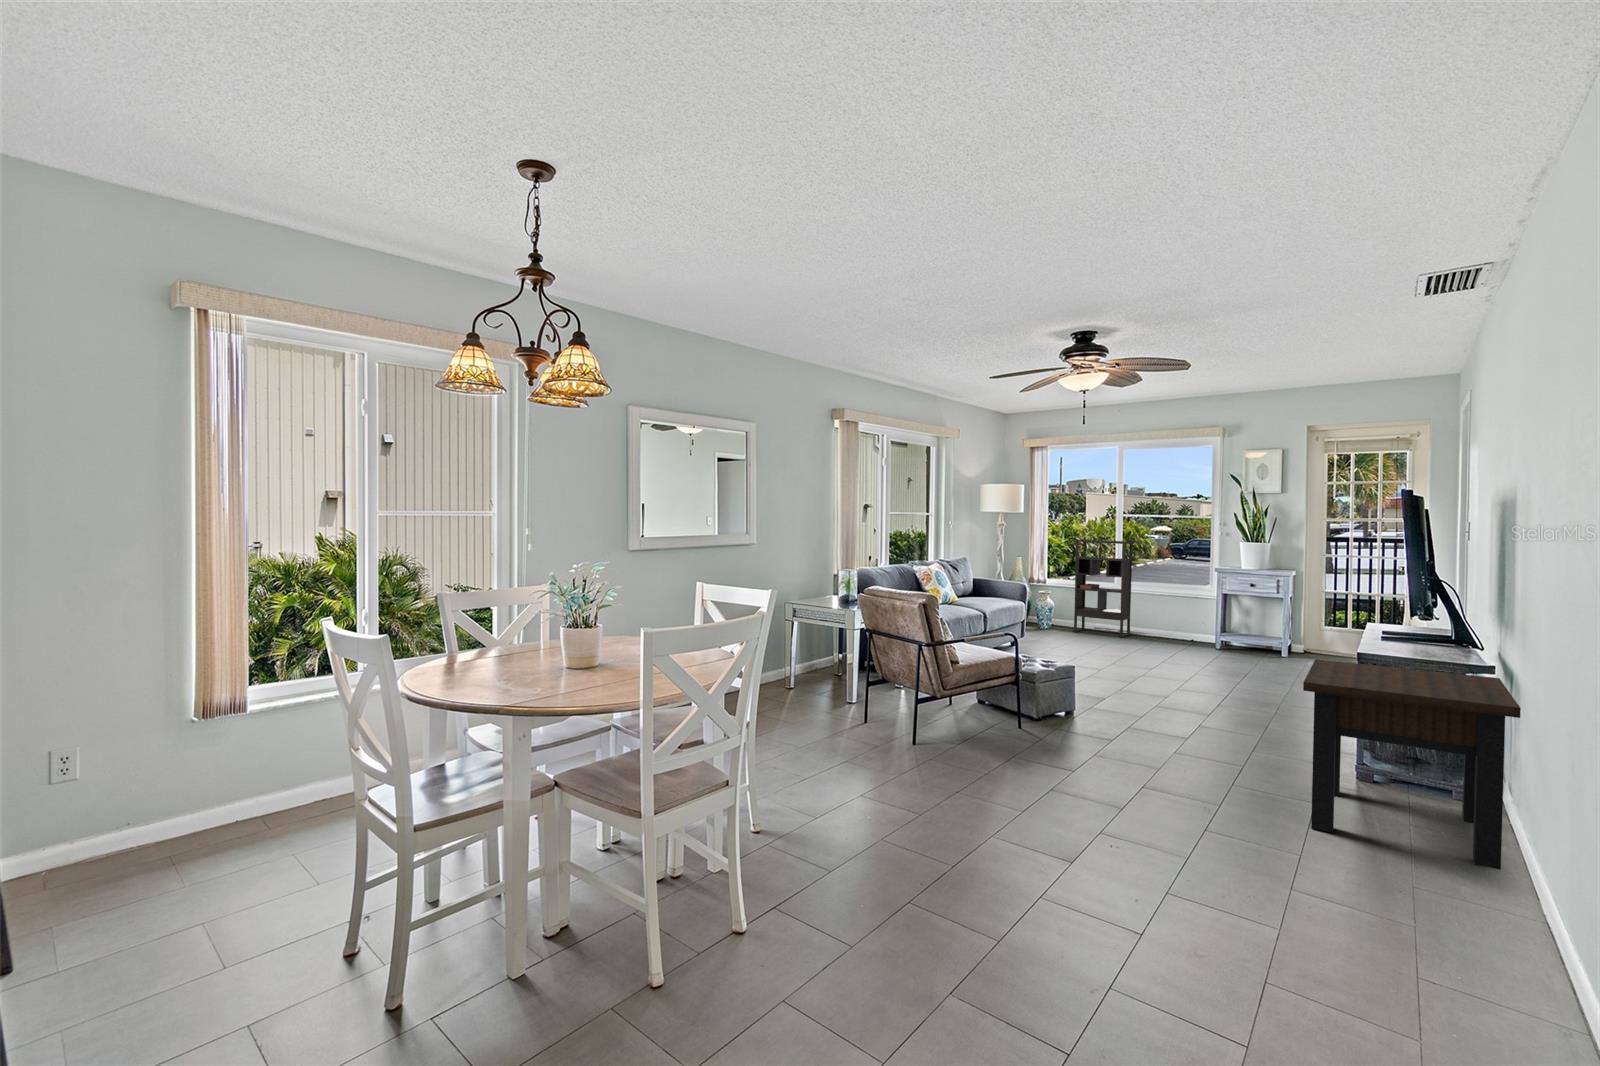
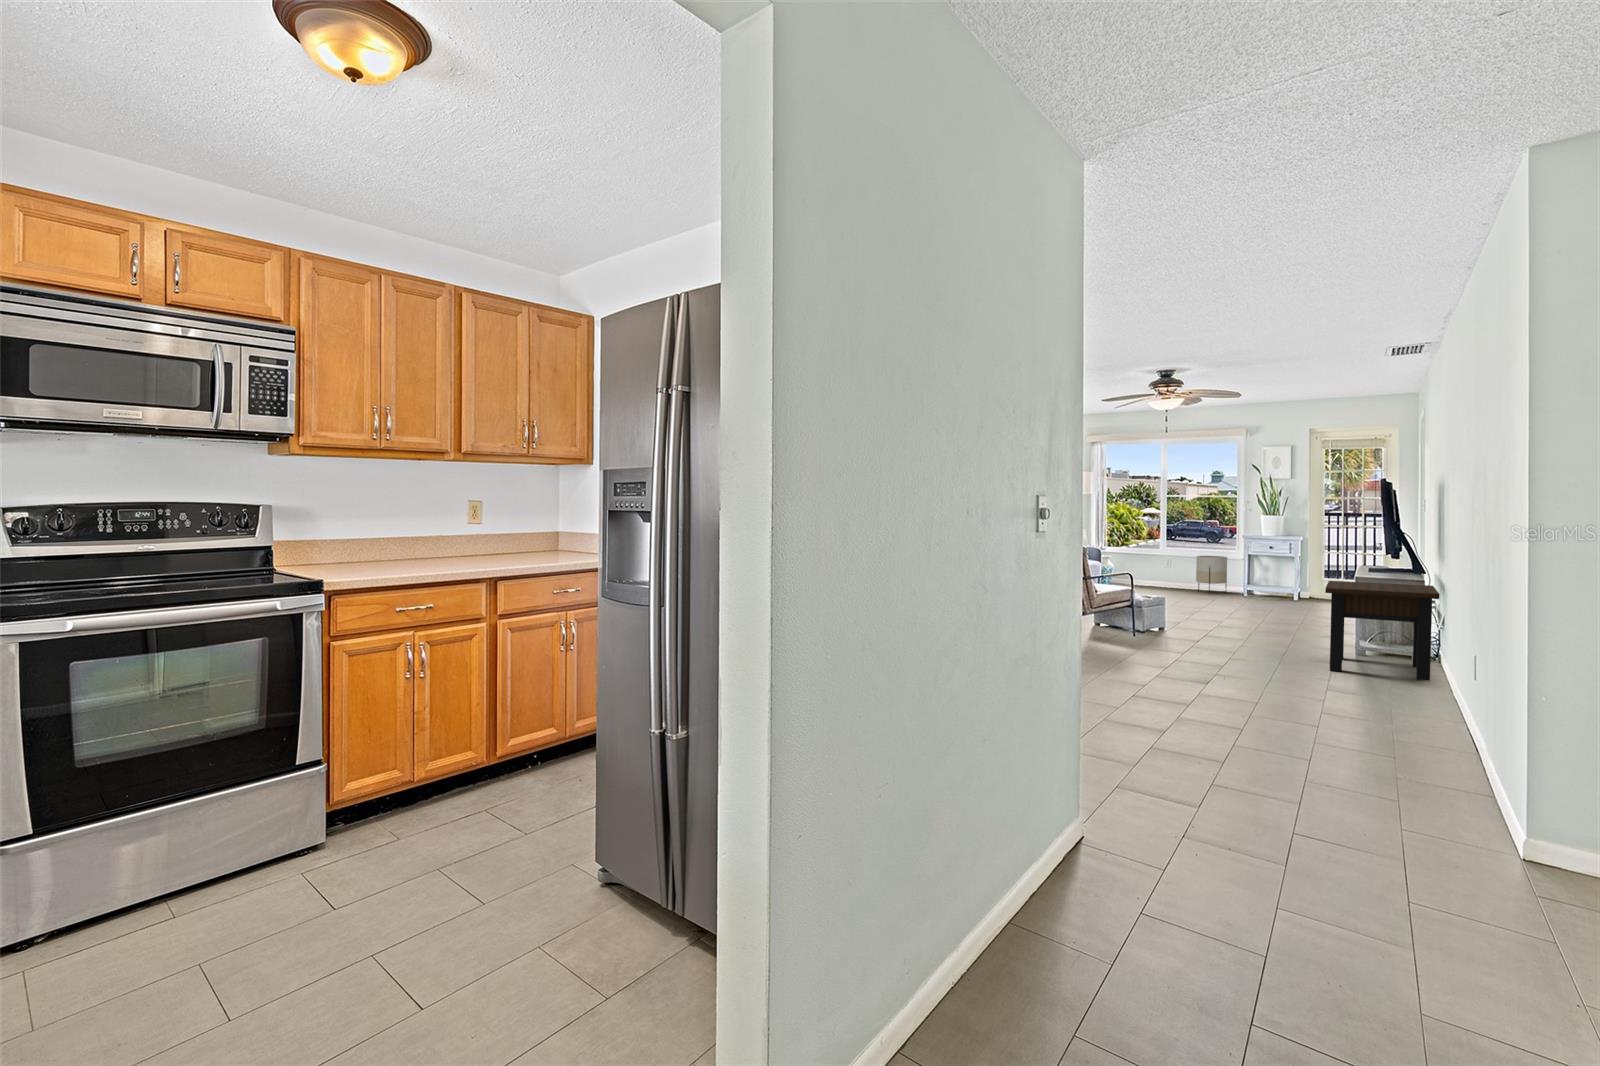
bookshelf: present [1073,540,1133,637] -> none [1129,516,1177,591]
planter: none [1156,592,1196,645] -> present [1196,556,1227,593]

